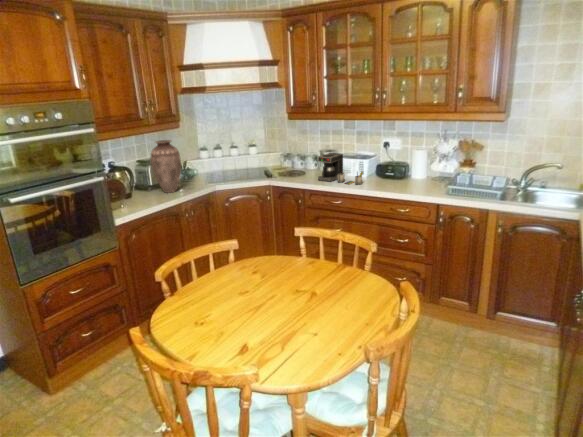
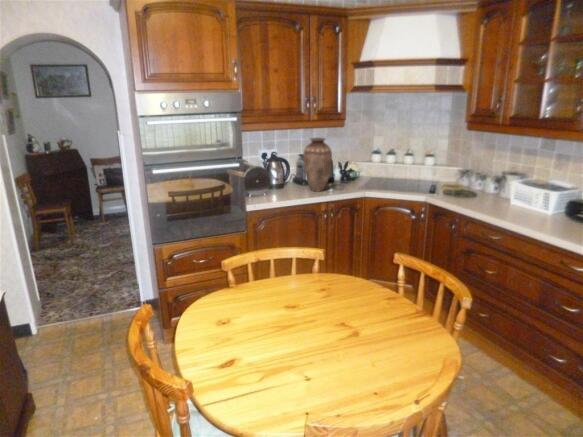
coffee maker: present [318,153,363,185] -> none [482,176,538,222]

